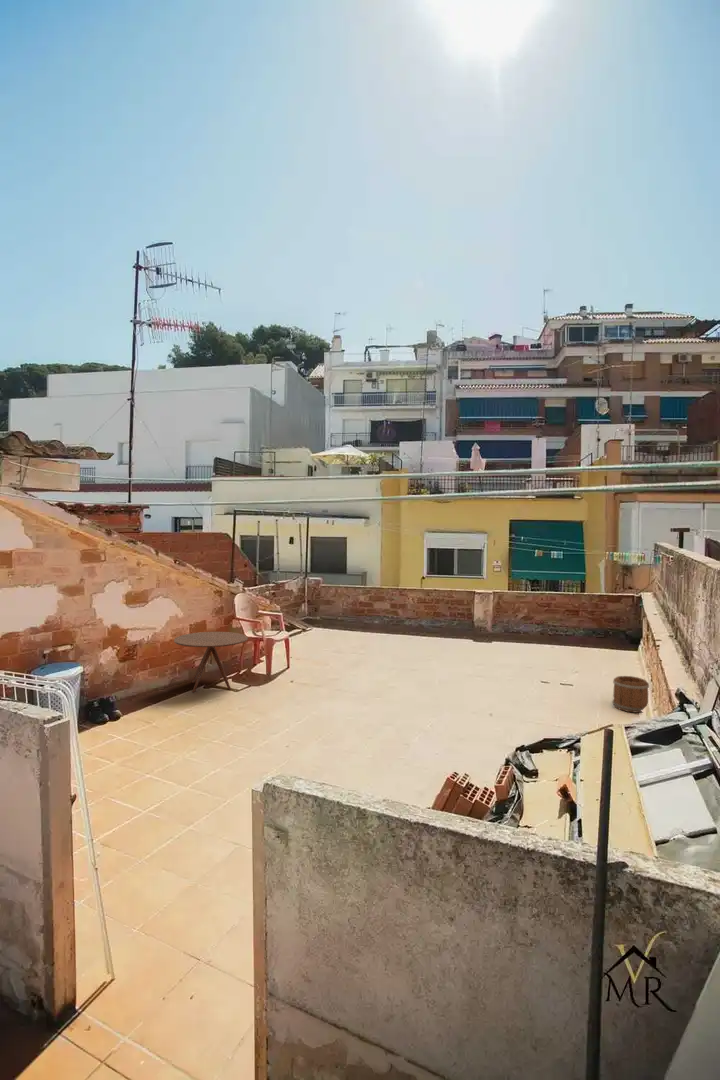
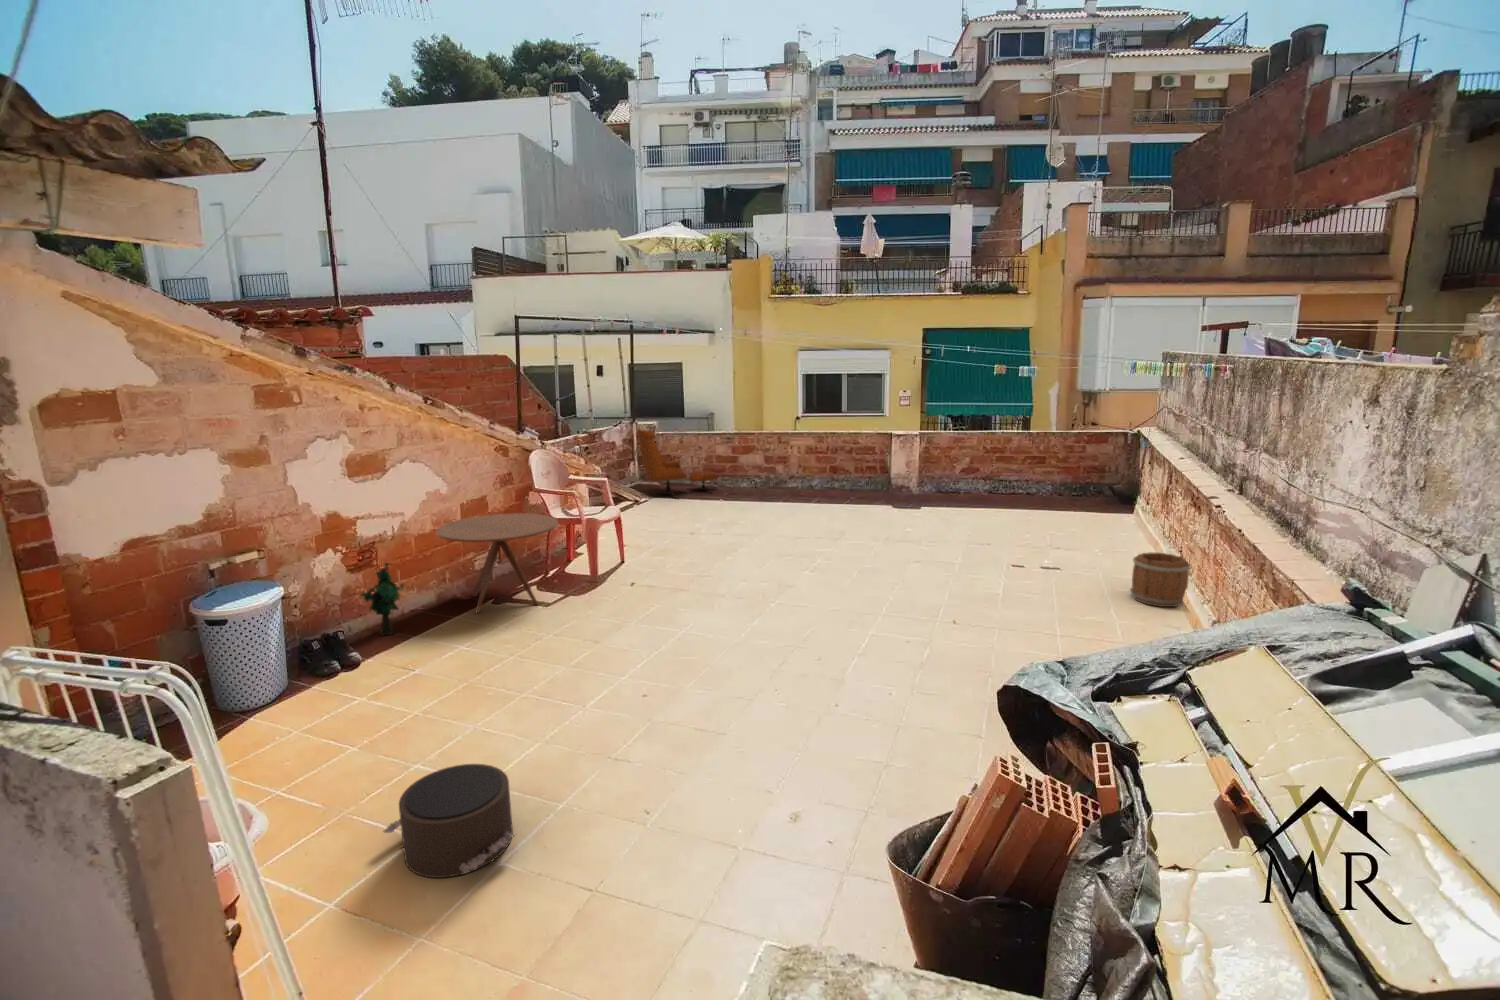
lounge chair: none [306,582,358,630] -> present [637,429,717,498]
decorative plant: none [126,657,152,702] -> present [361,563,404,636]
pouf: none [133,766,204,824] -> present [383,764,515,878]

